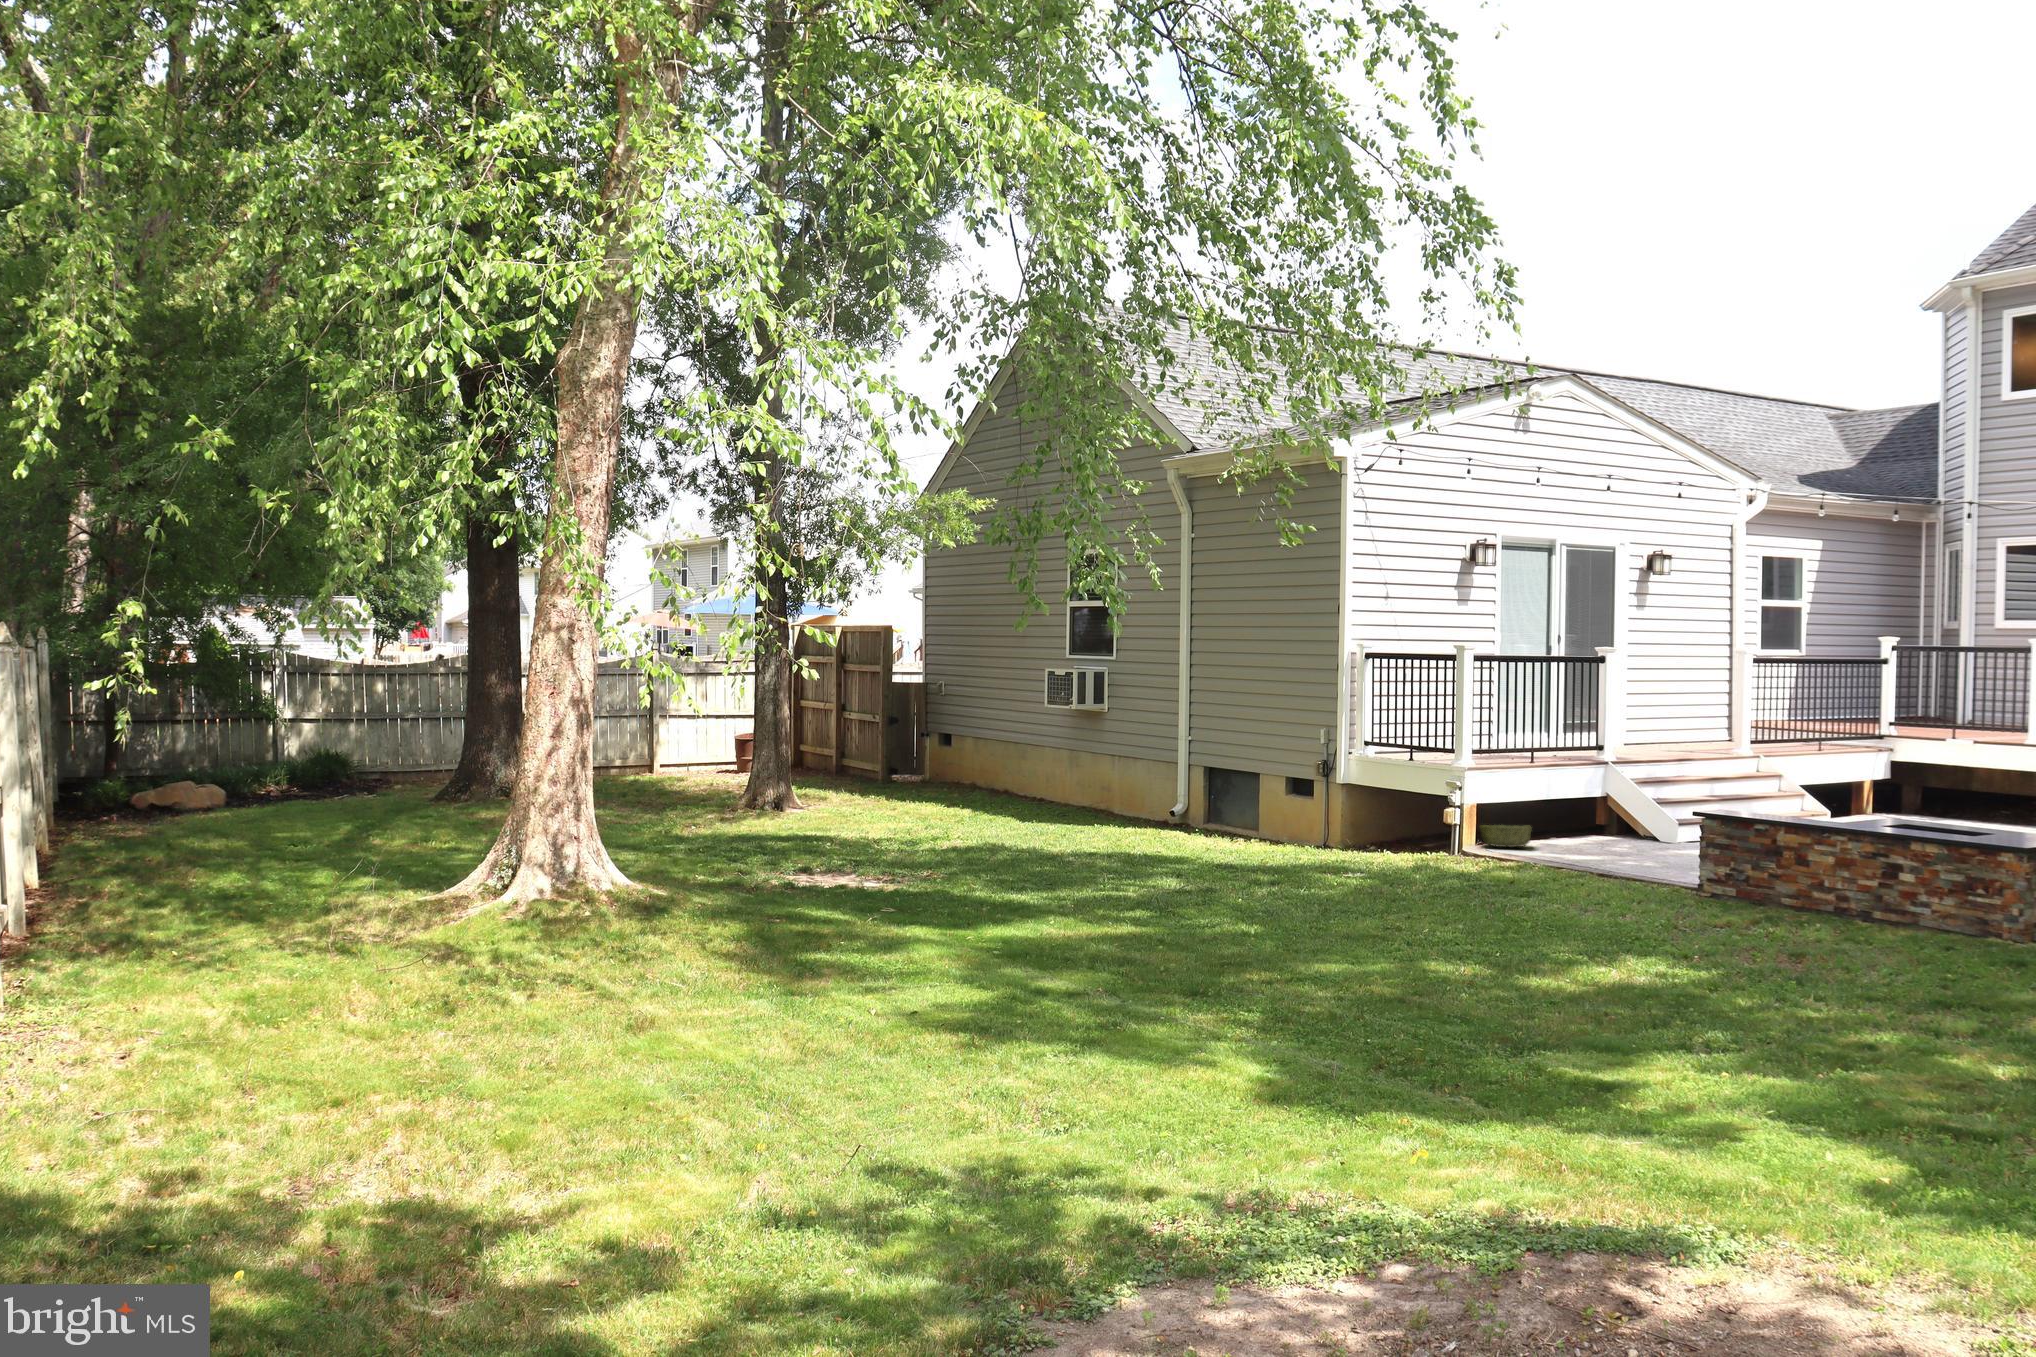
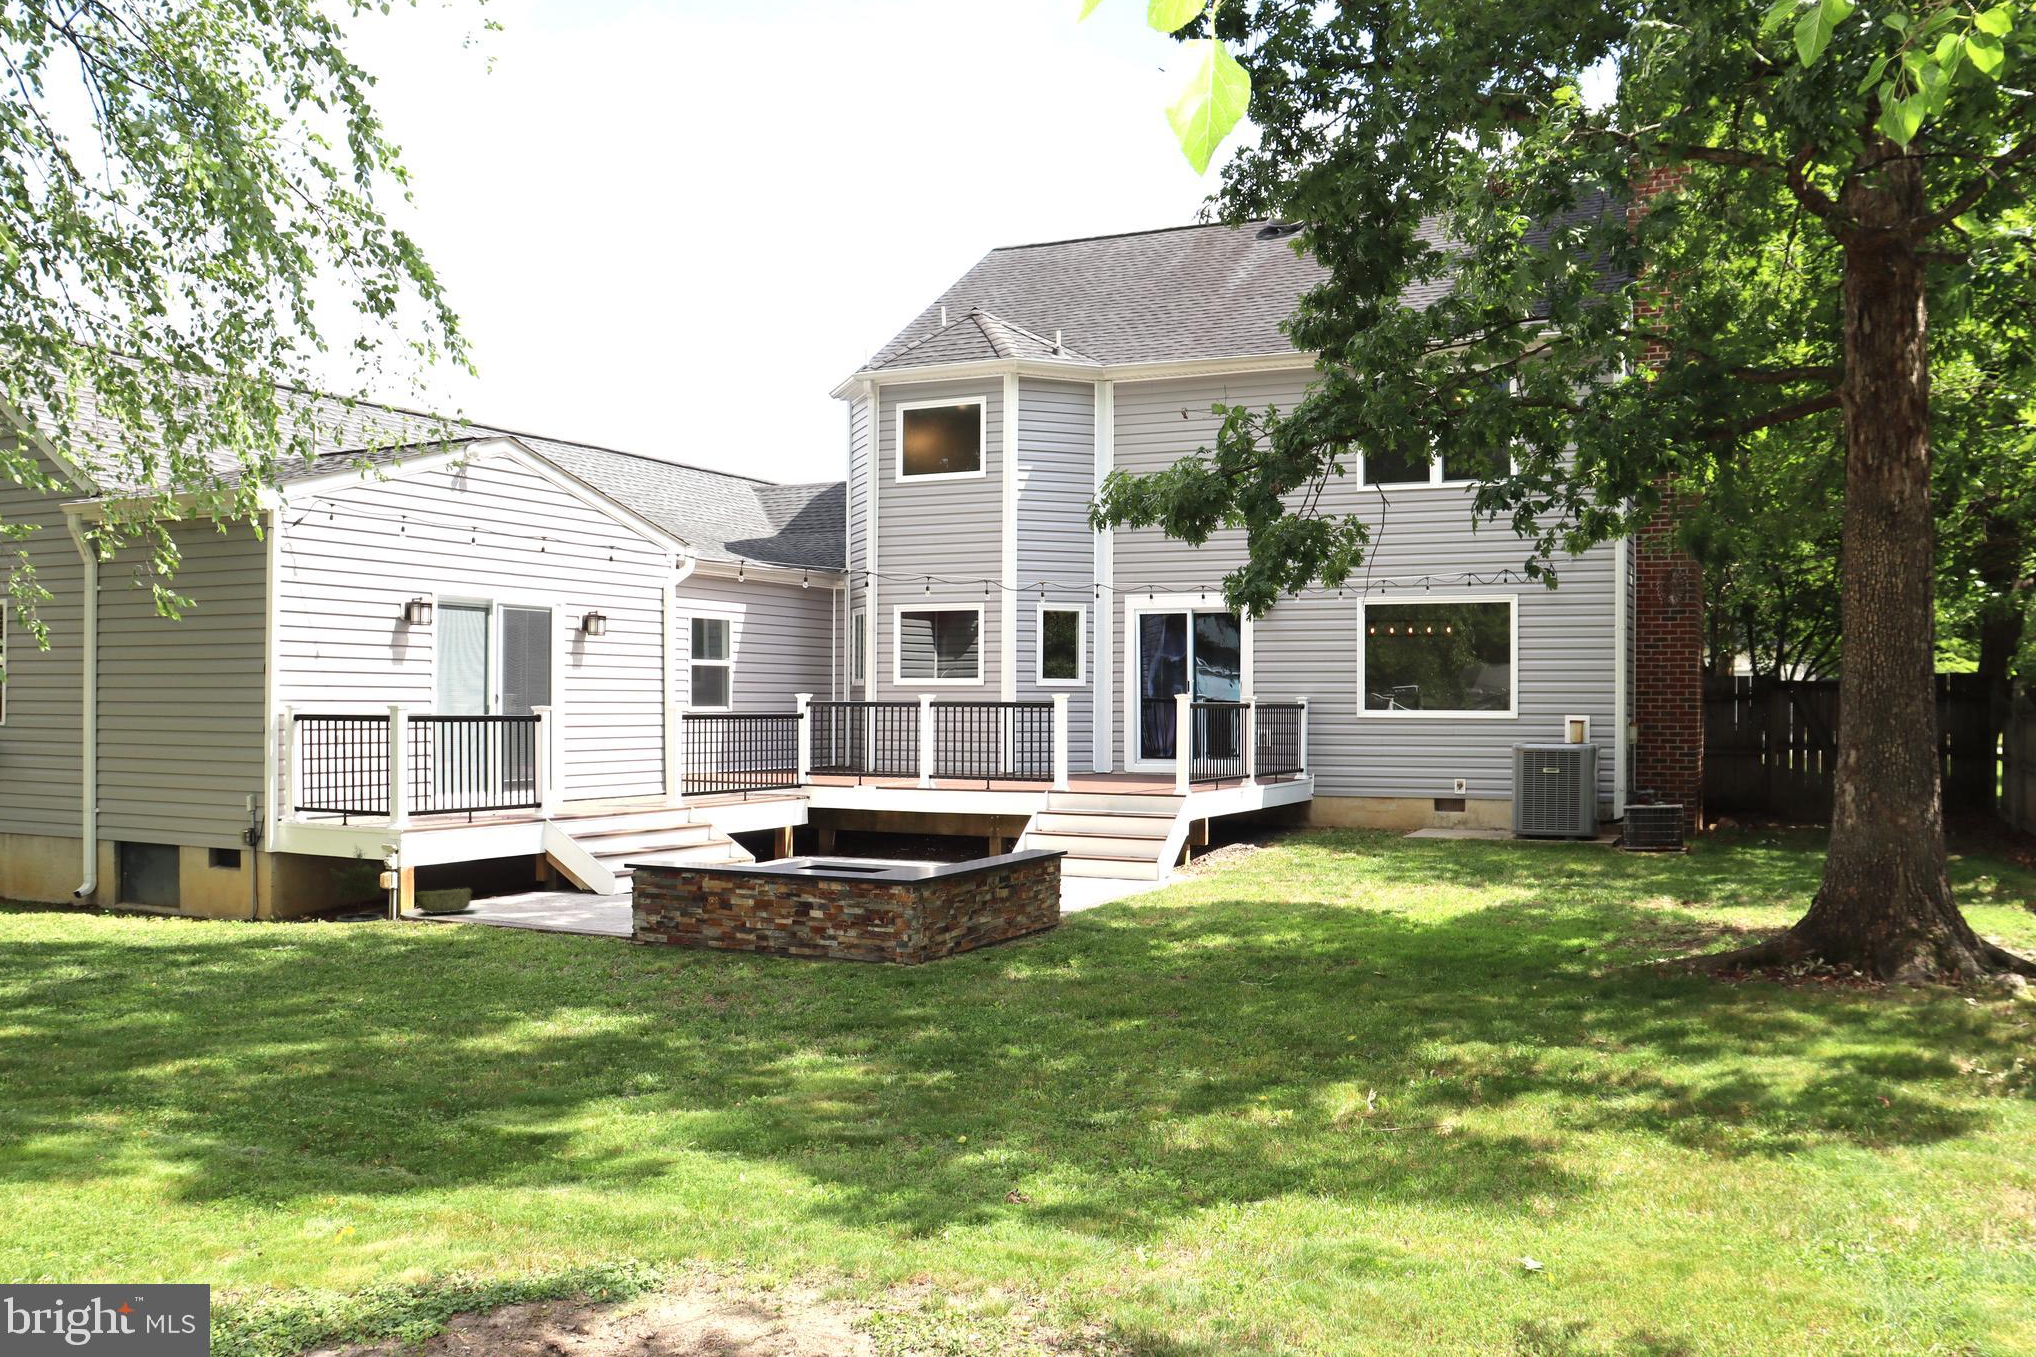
potted tree: none [1402,775,1451,848] -> present [333,848,382,922]

